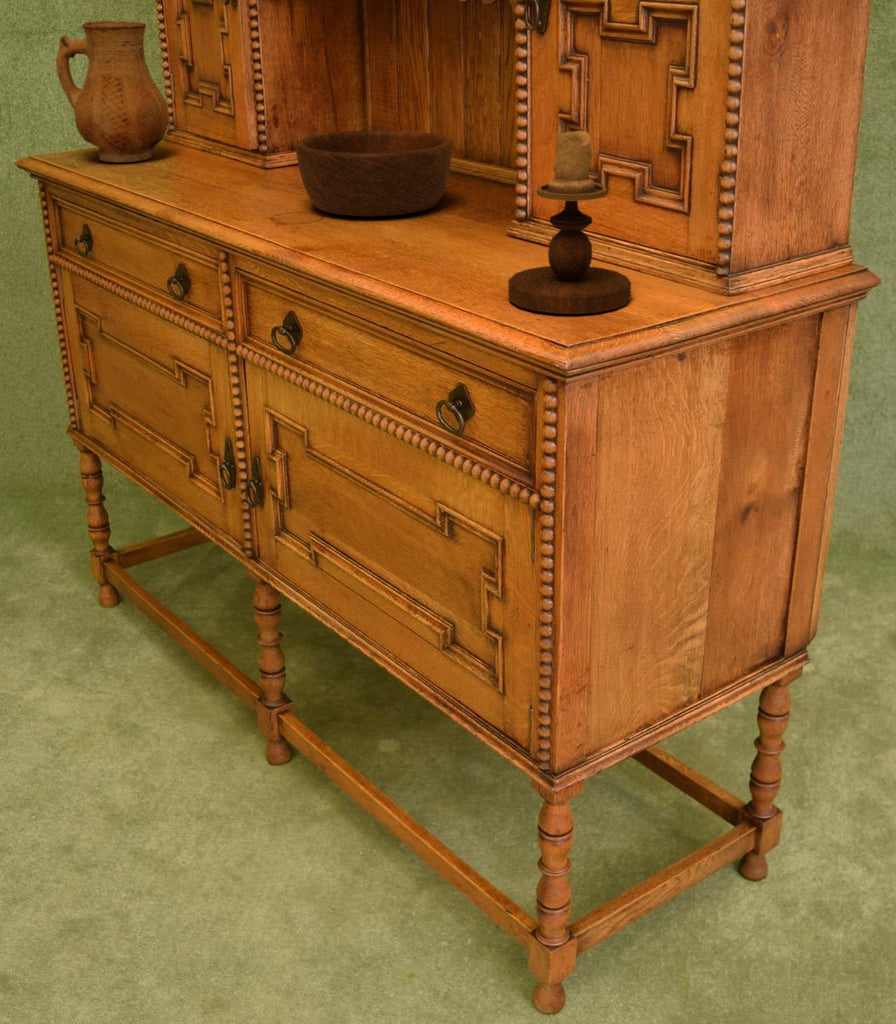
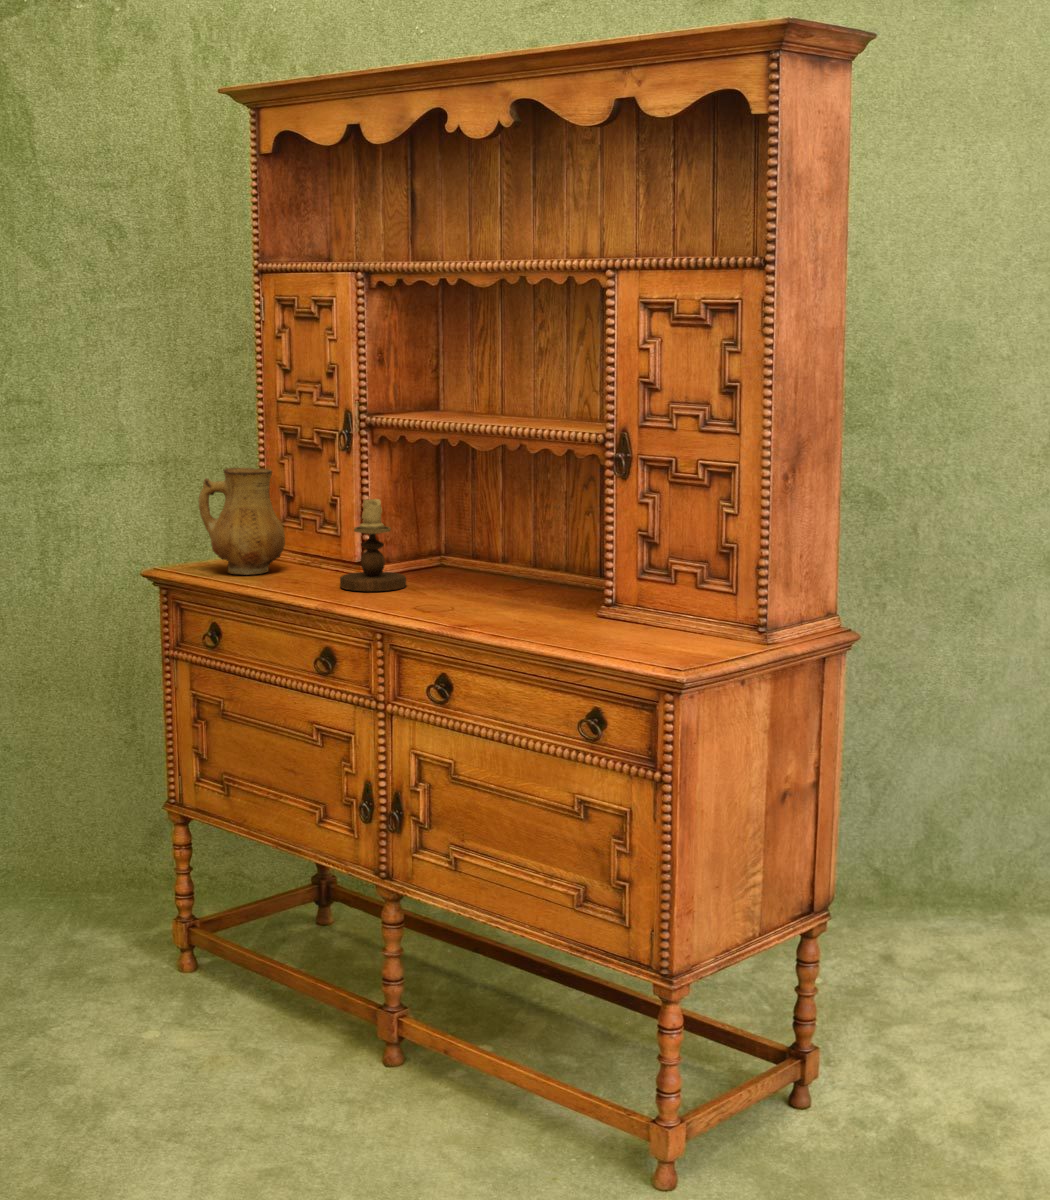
wooden bowl: present [296,130,452,216] -> none [427,546,542,606]
candlestick: present [508,131,631,314] -> present [340,499,406,591]

